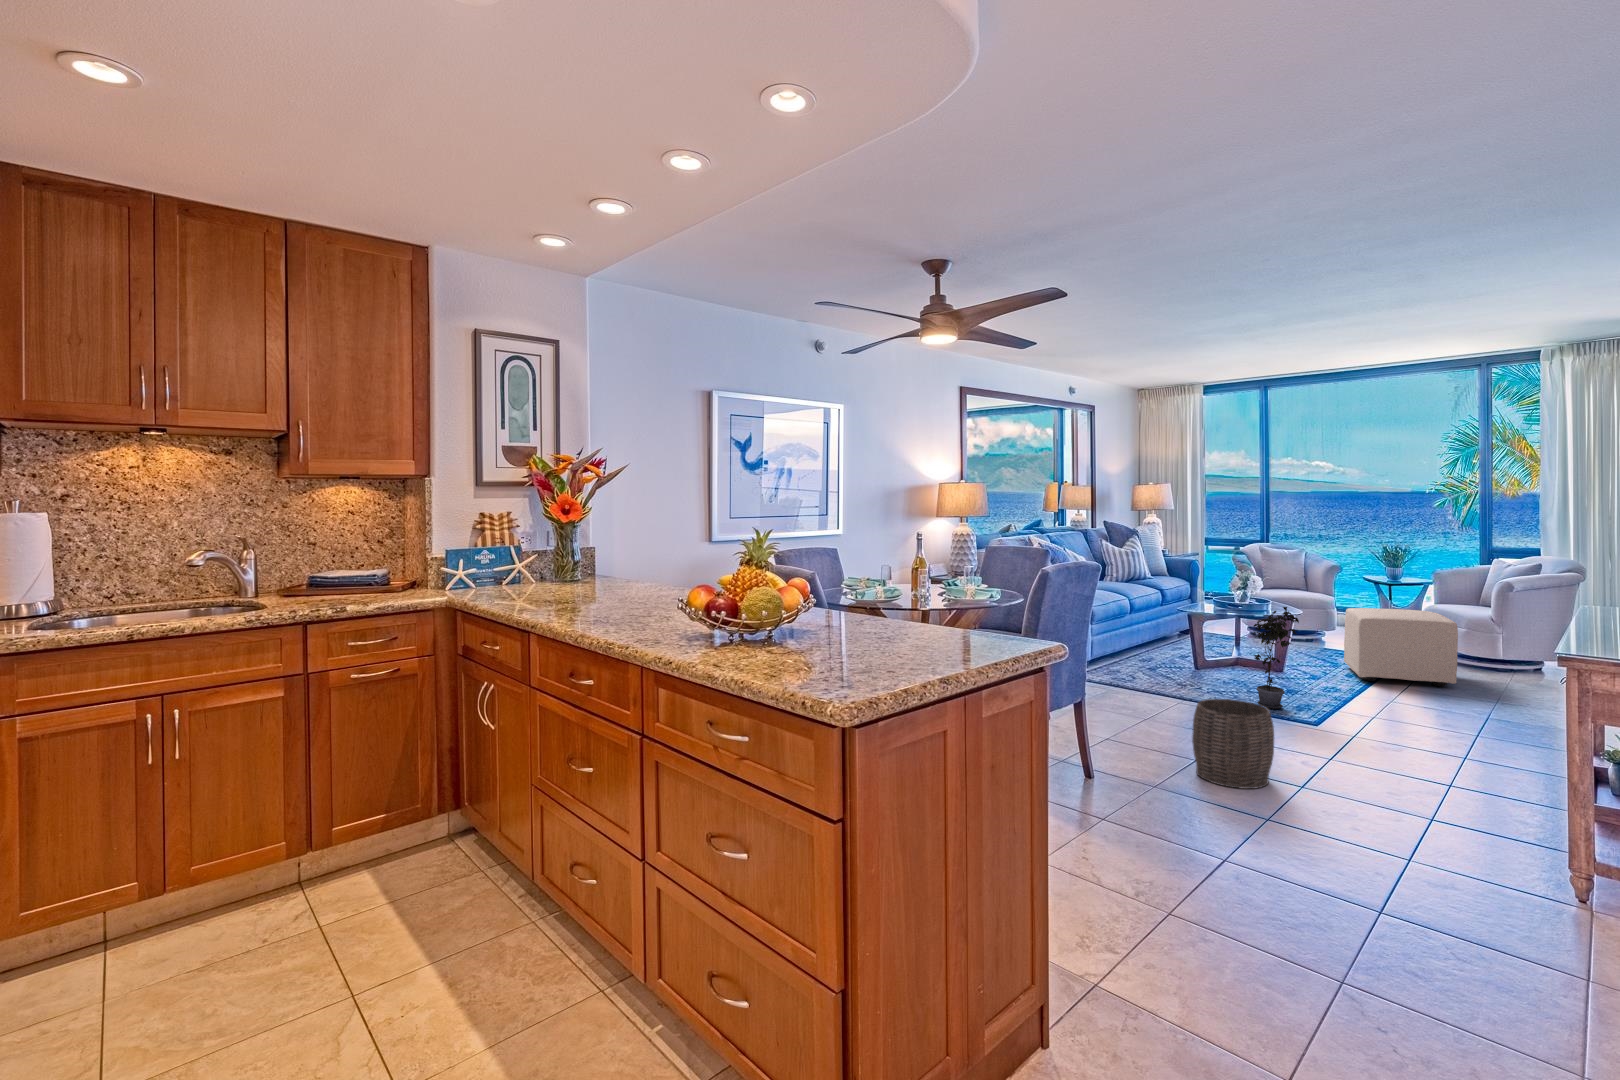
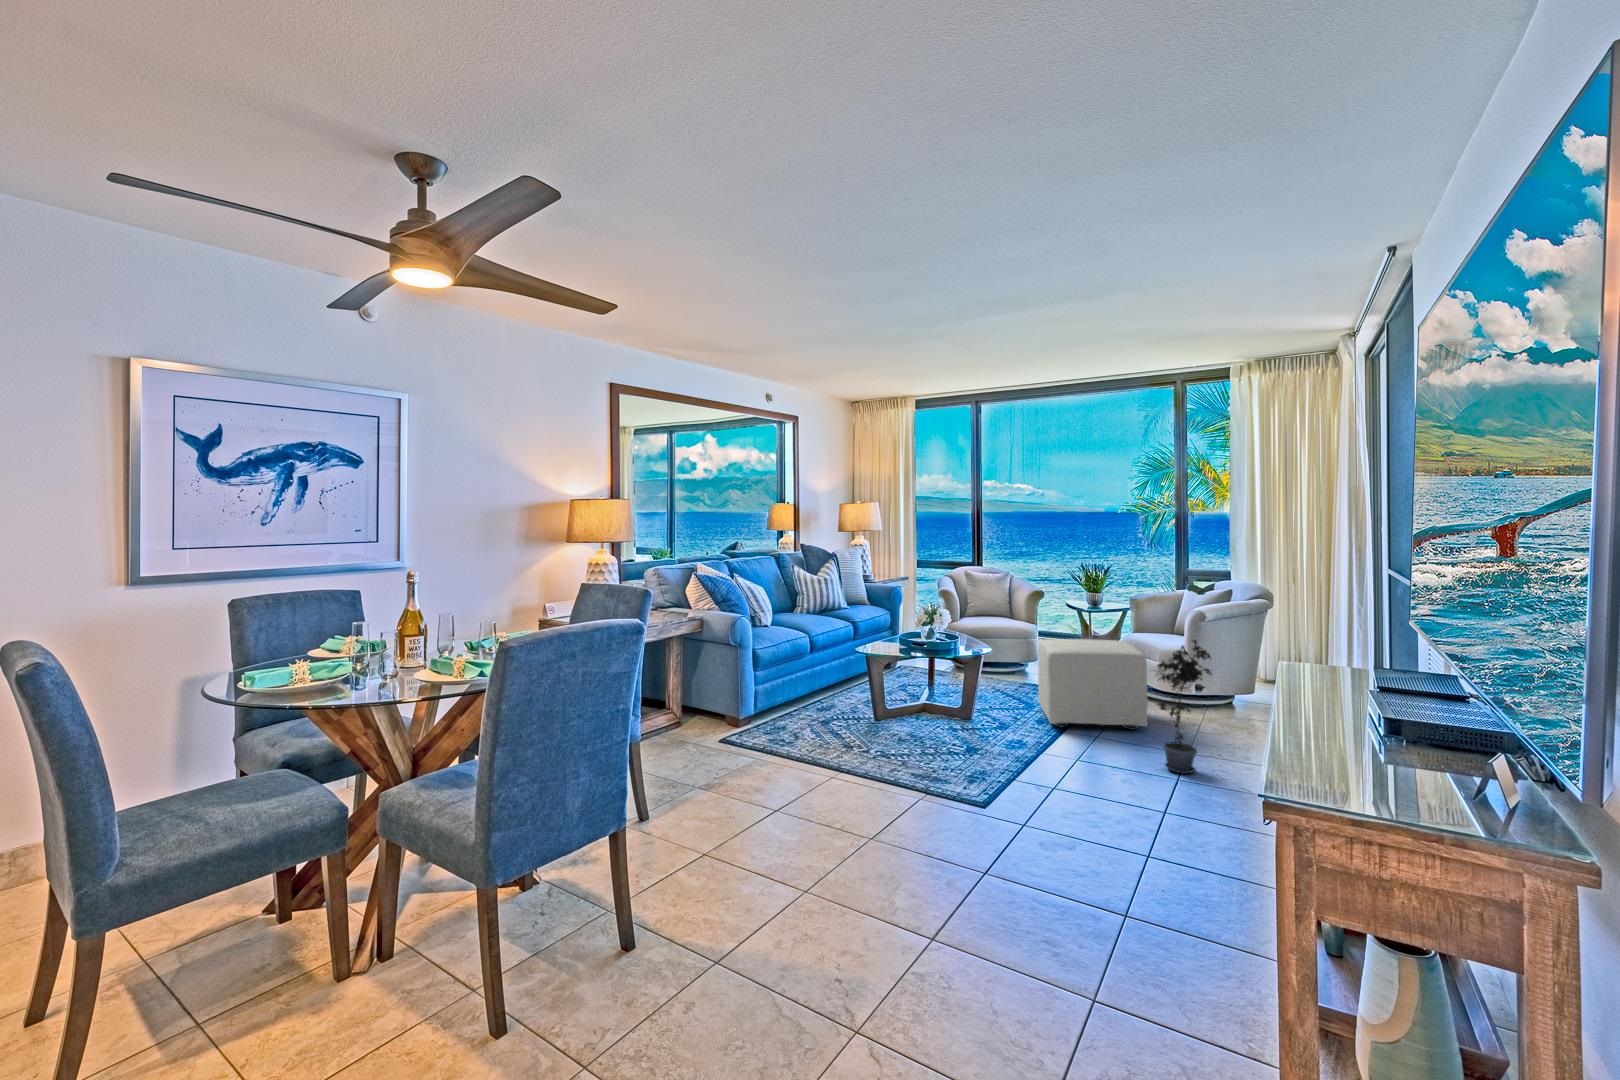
potted plant: present [1253,607,1299,709] -> present [1158,640,1211,774]
woven basket: present [1192,699,1274,789] -> none [782,802,896,962]

